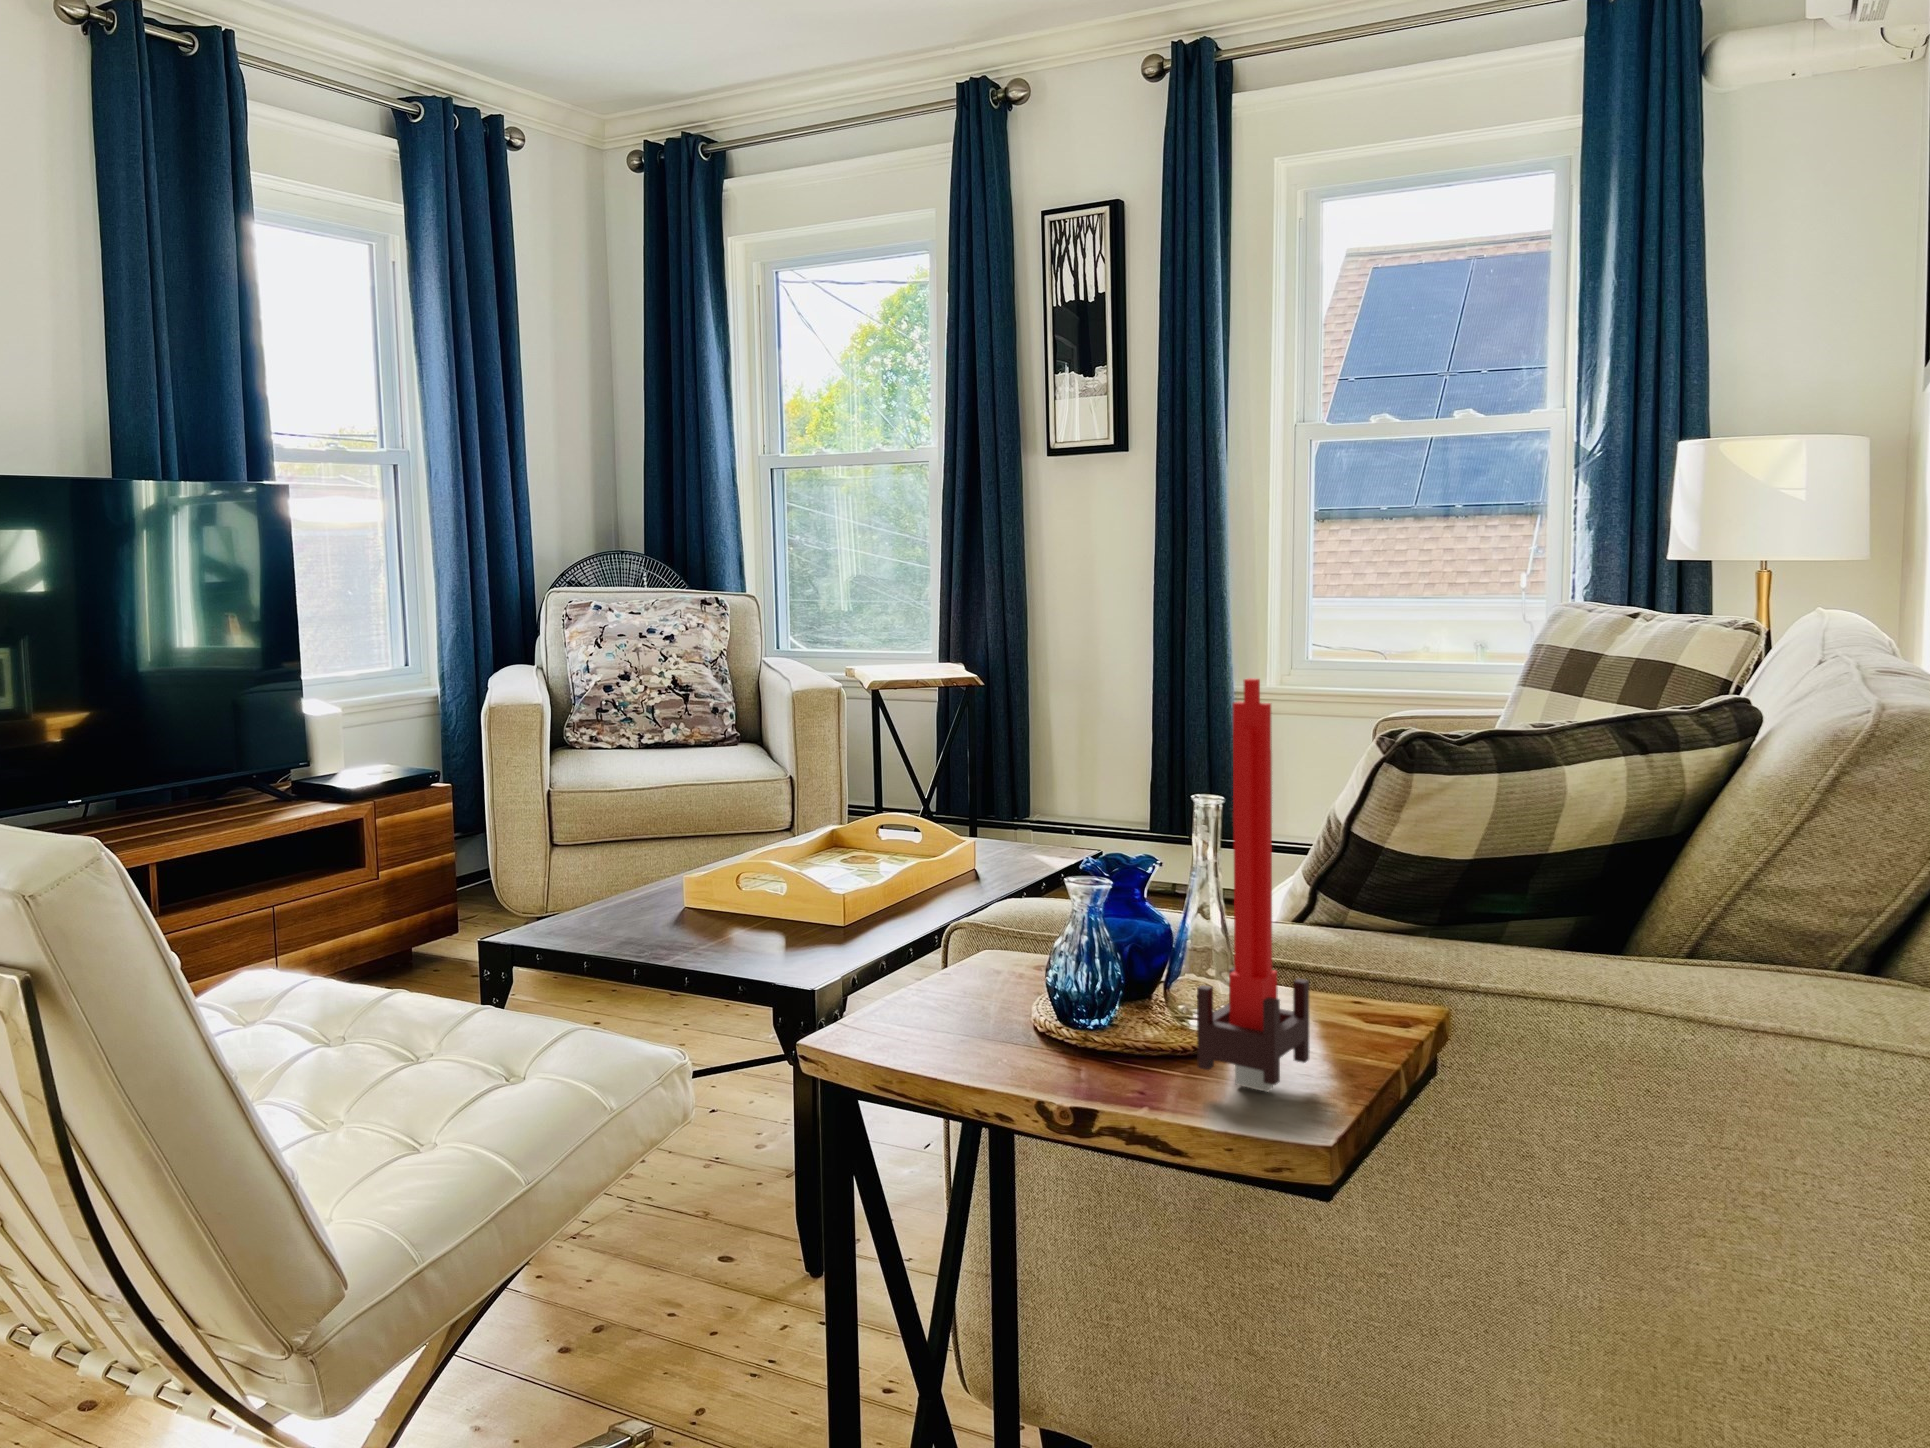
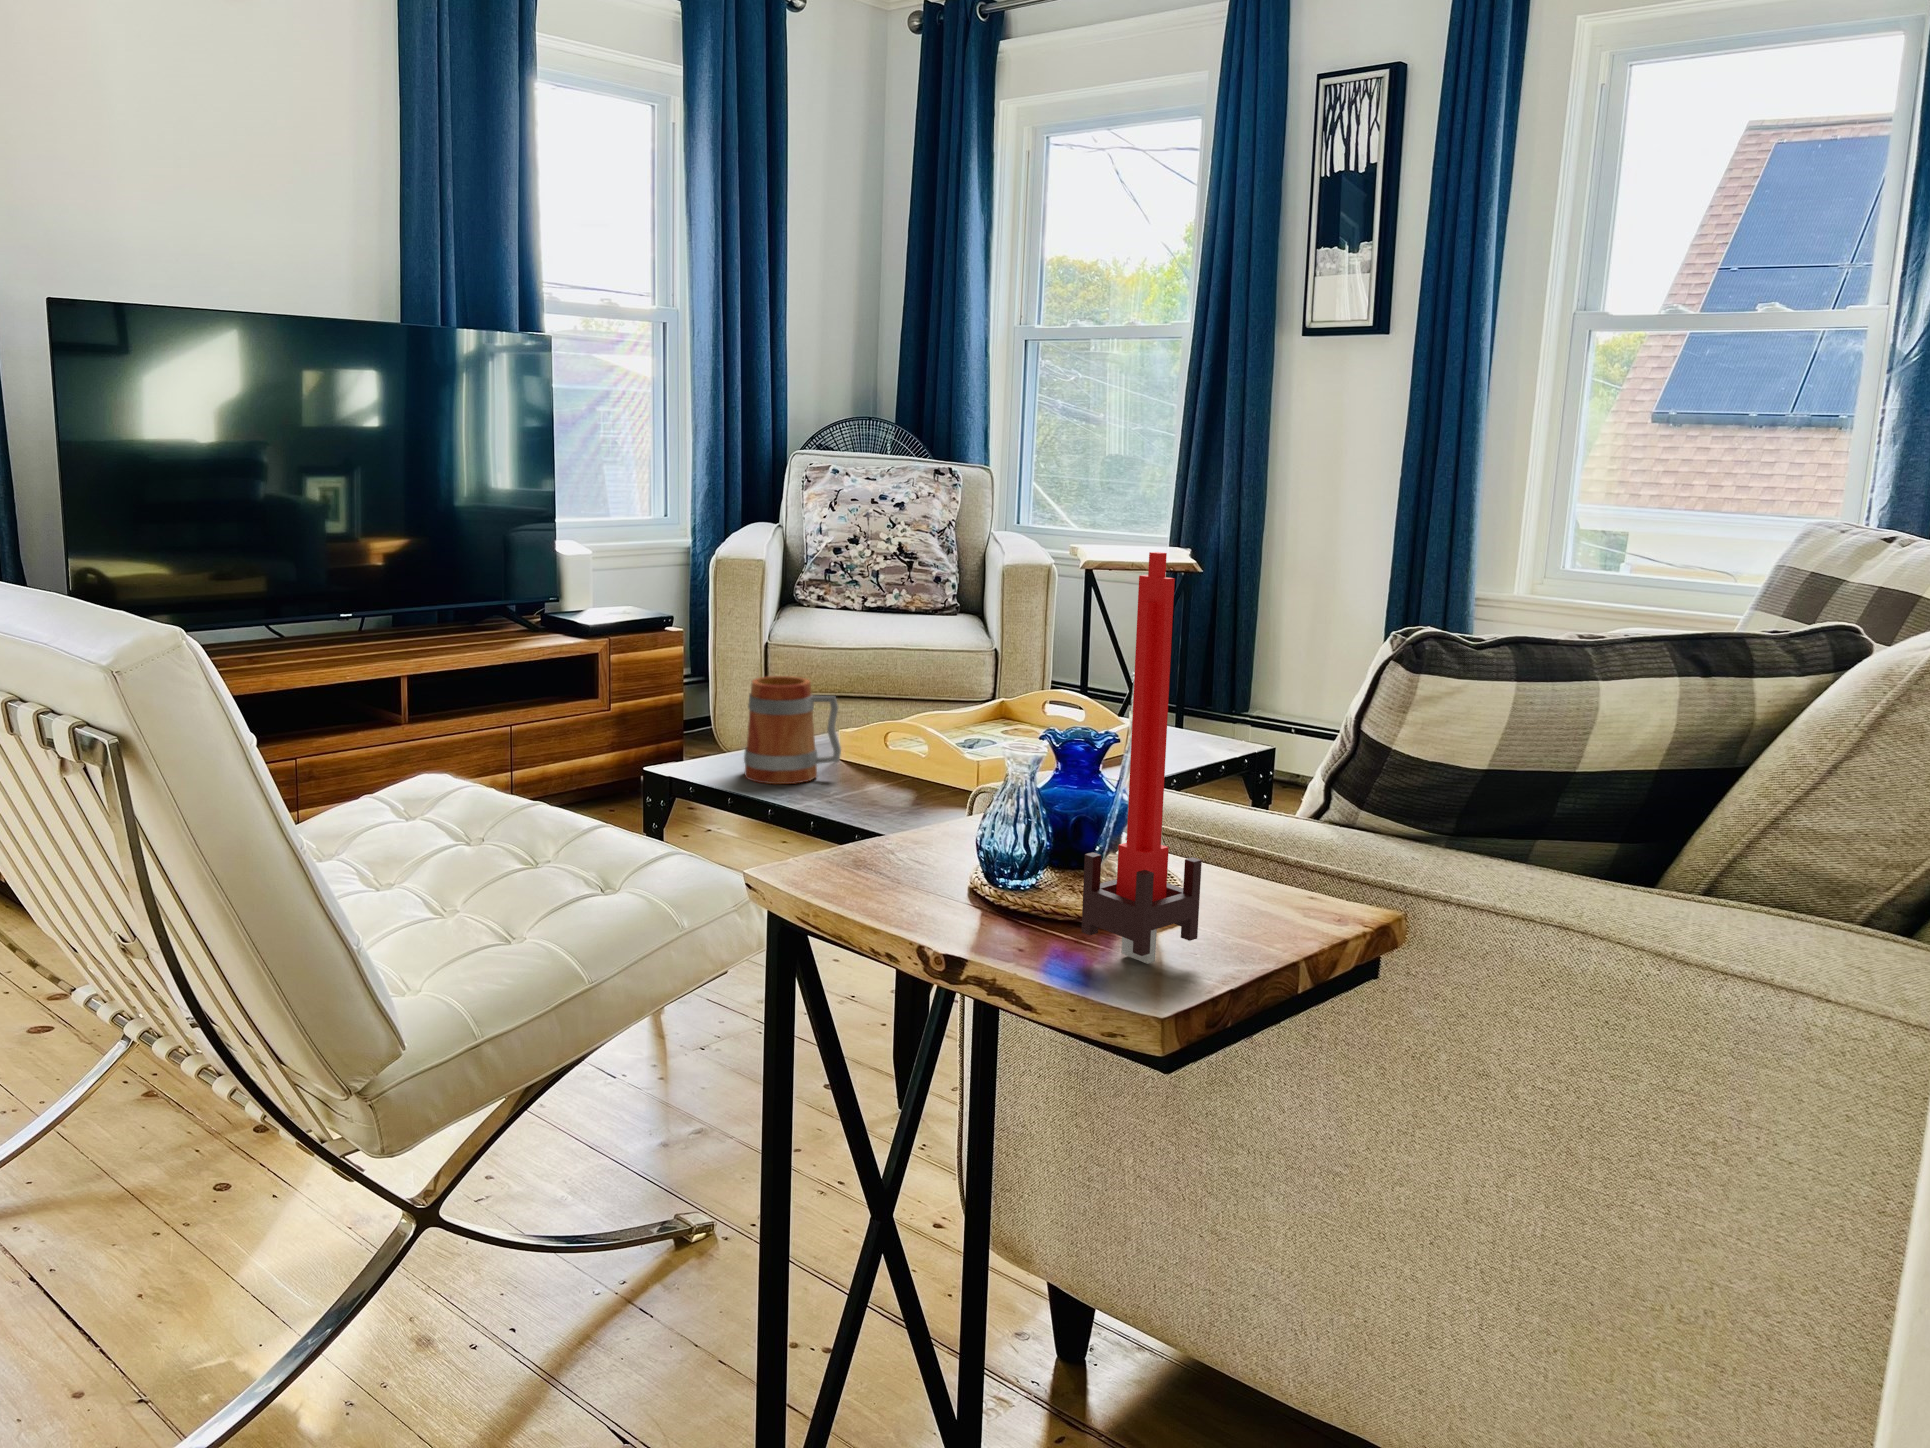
mug: none [607,826,711,943] -> present [744,676,841,784]

